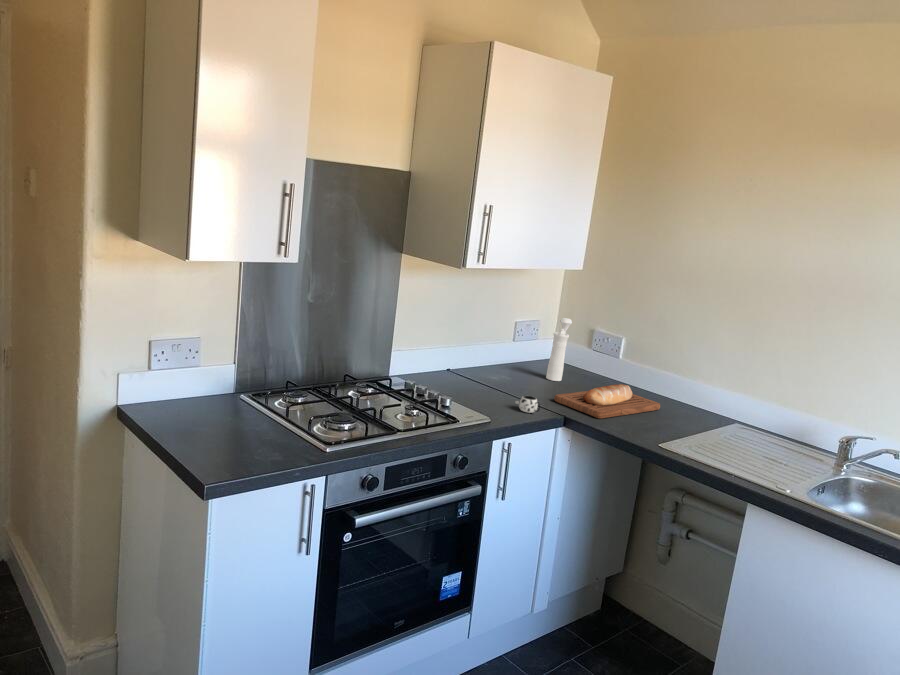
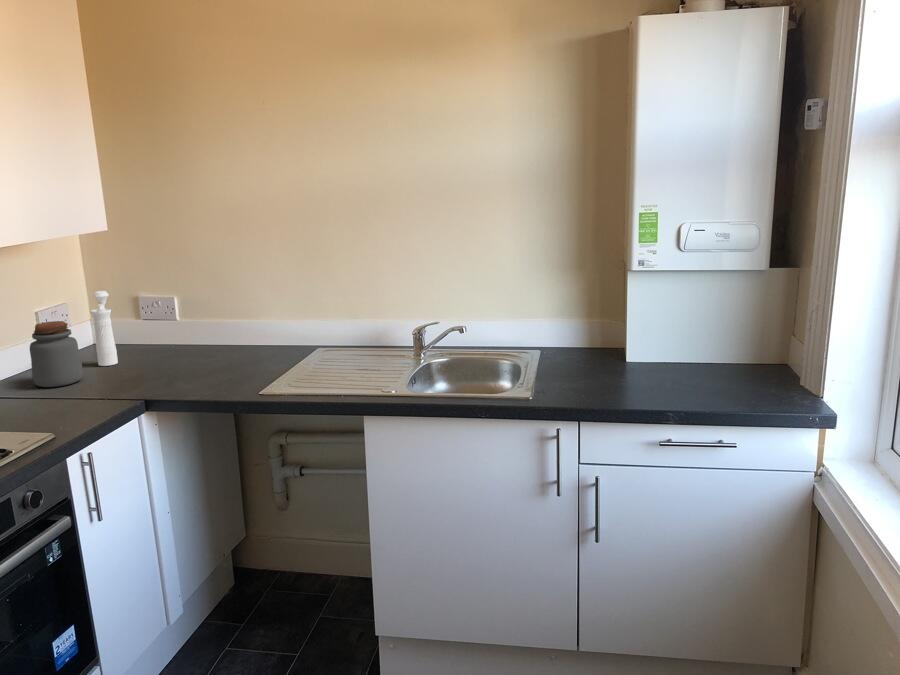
jar: none [495,331,535,386] -> present [30,321,83,387]
bread loaf: present [554,384,660,418] -> none [119,344,238,389]
mug: present [519,396,540,413] -> none [74,391,109,411]

